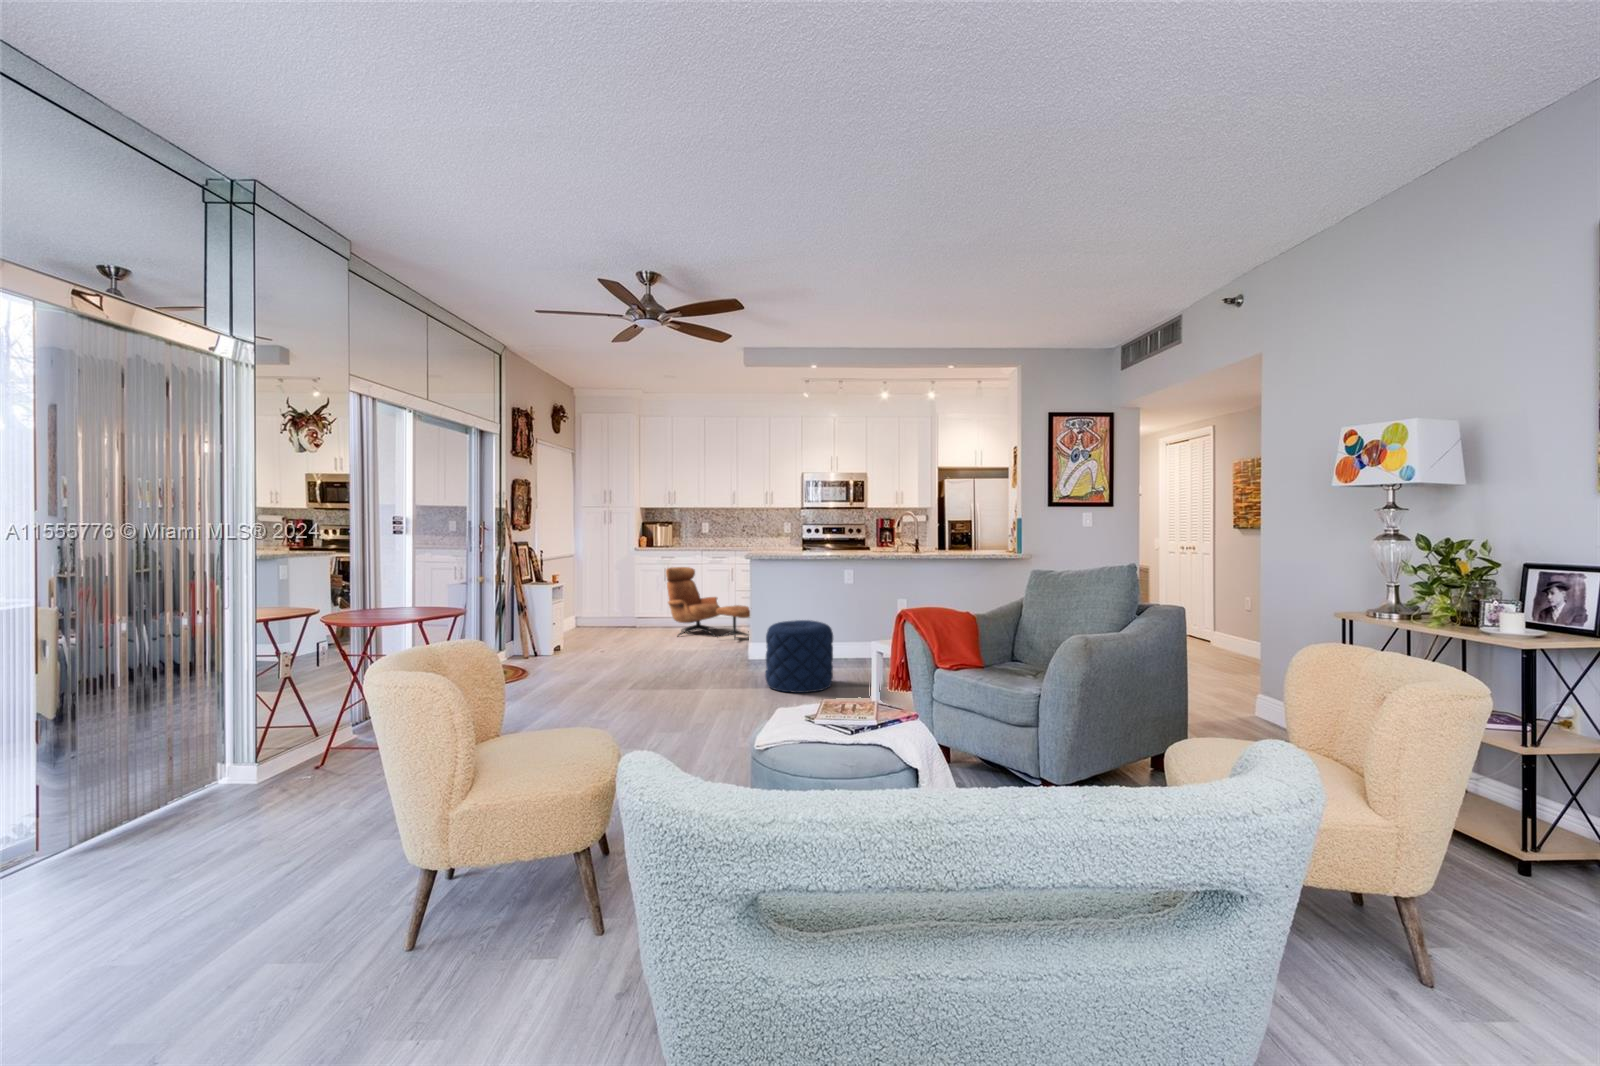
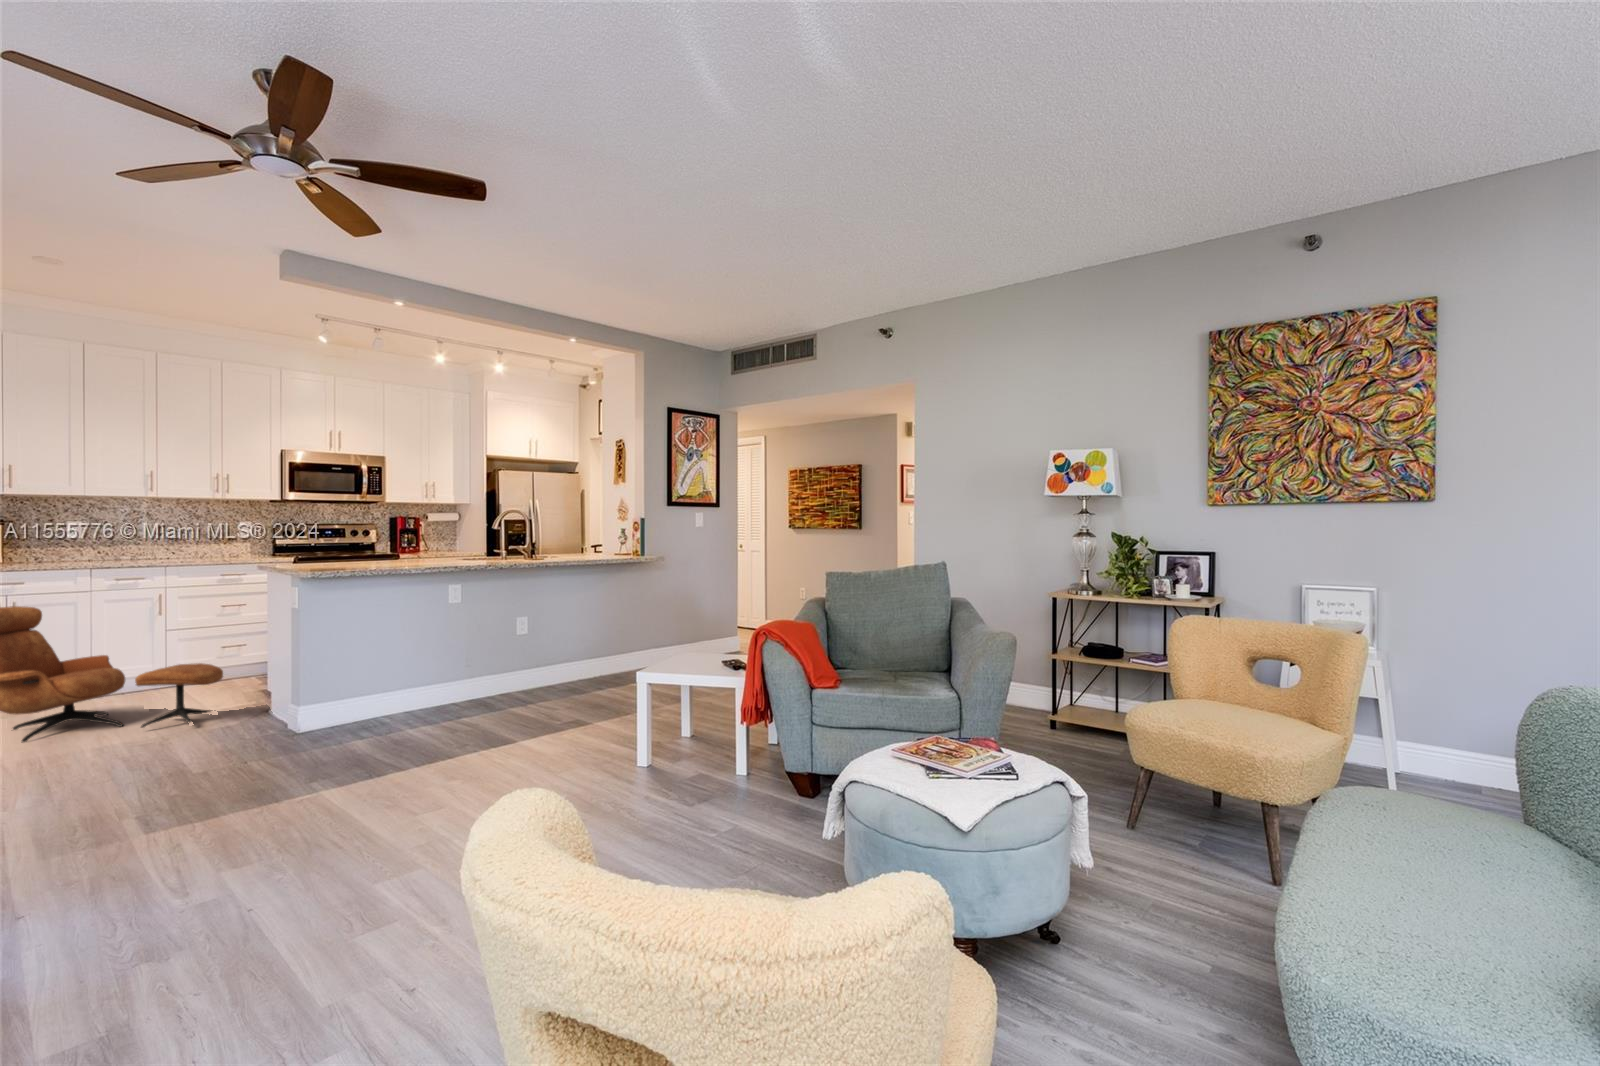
pouf: present [765,620,833,693] -> none [395,669,510,788]

